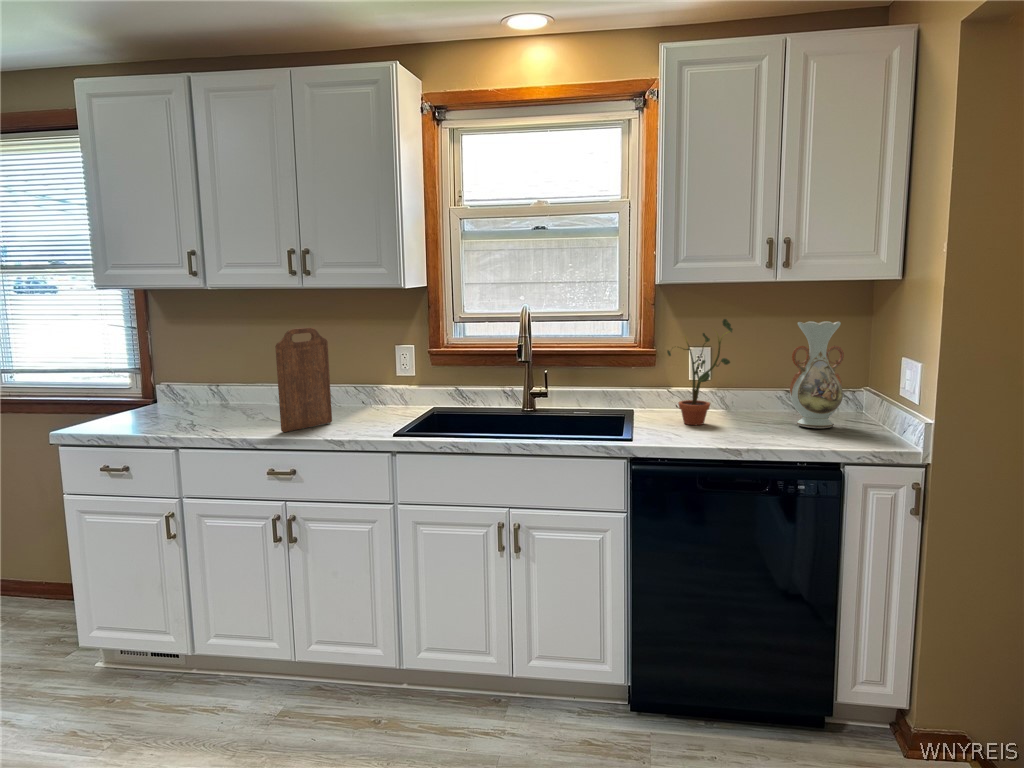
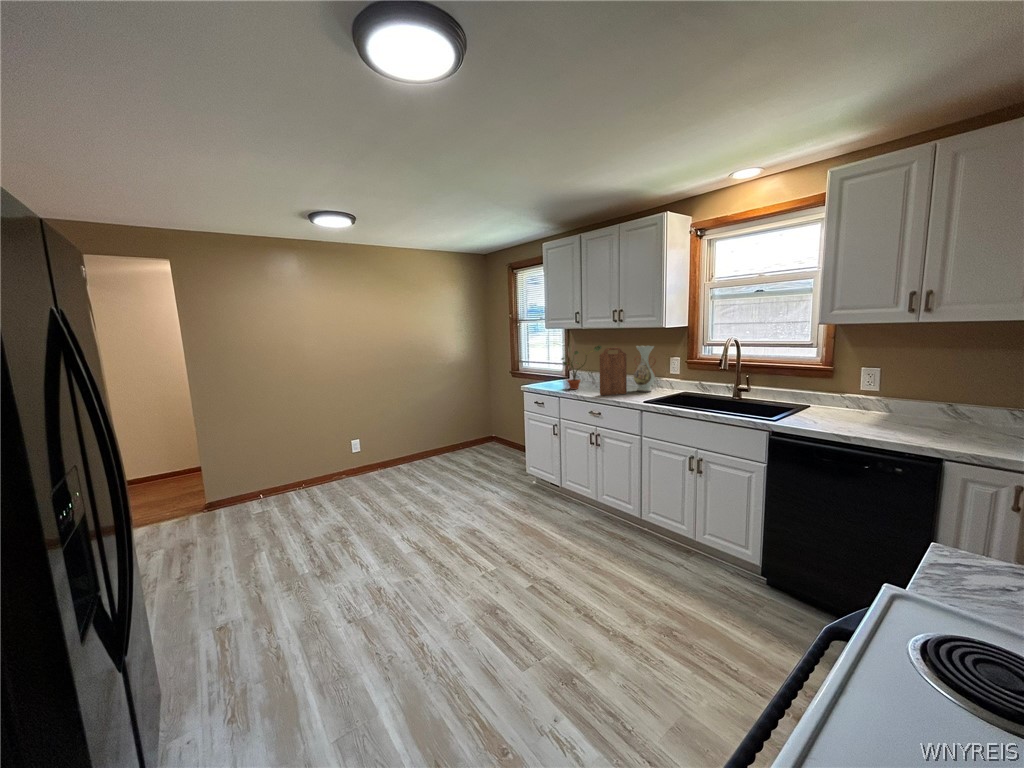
potted plant: present [667,319,733,425] -> present [562,345,602,389]
vase: present [790,321,844,428] -> present [633,346,656,392]

